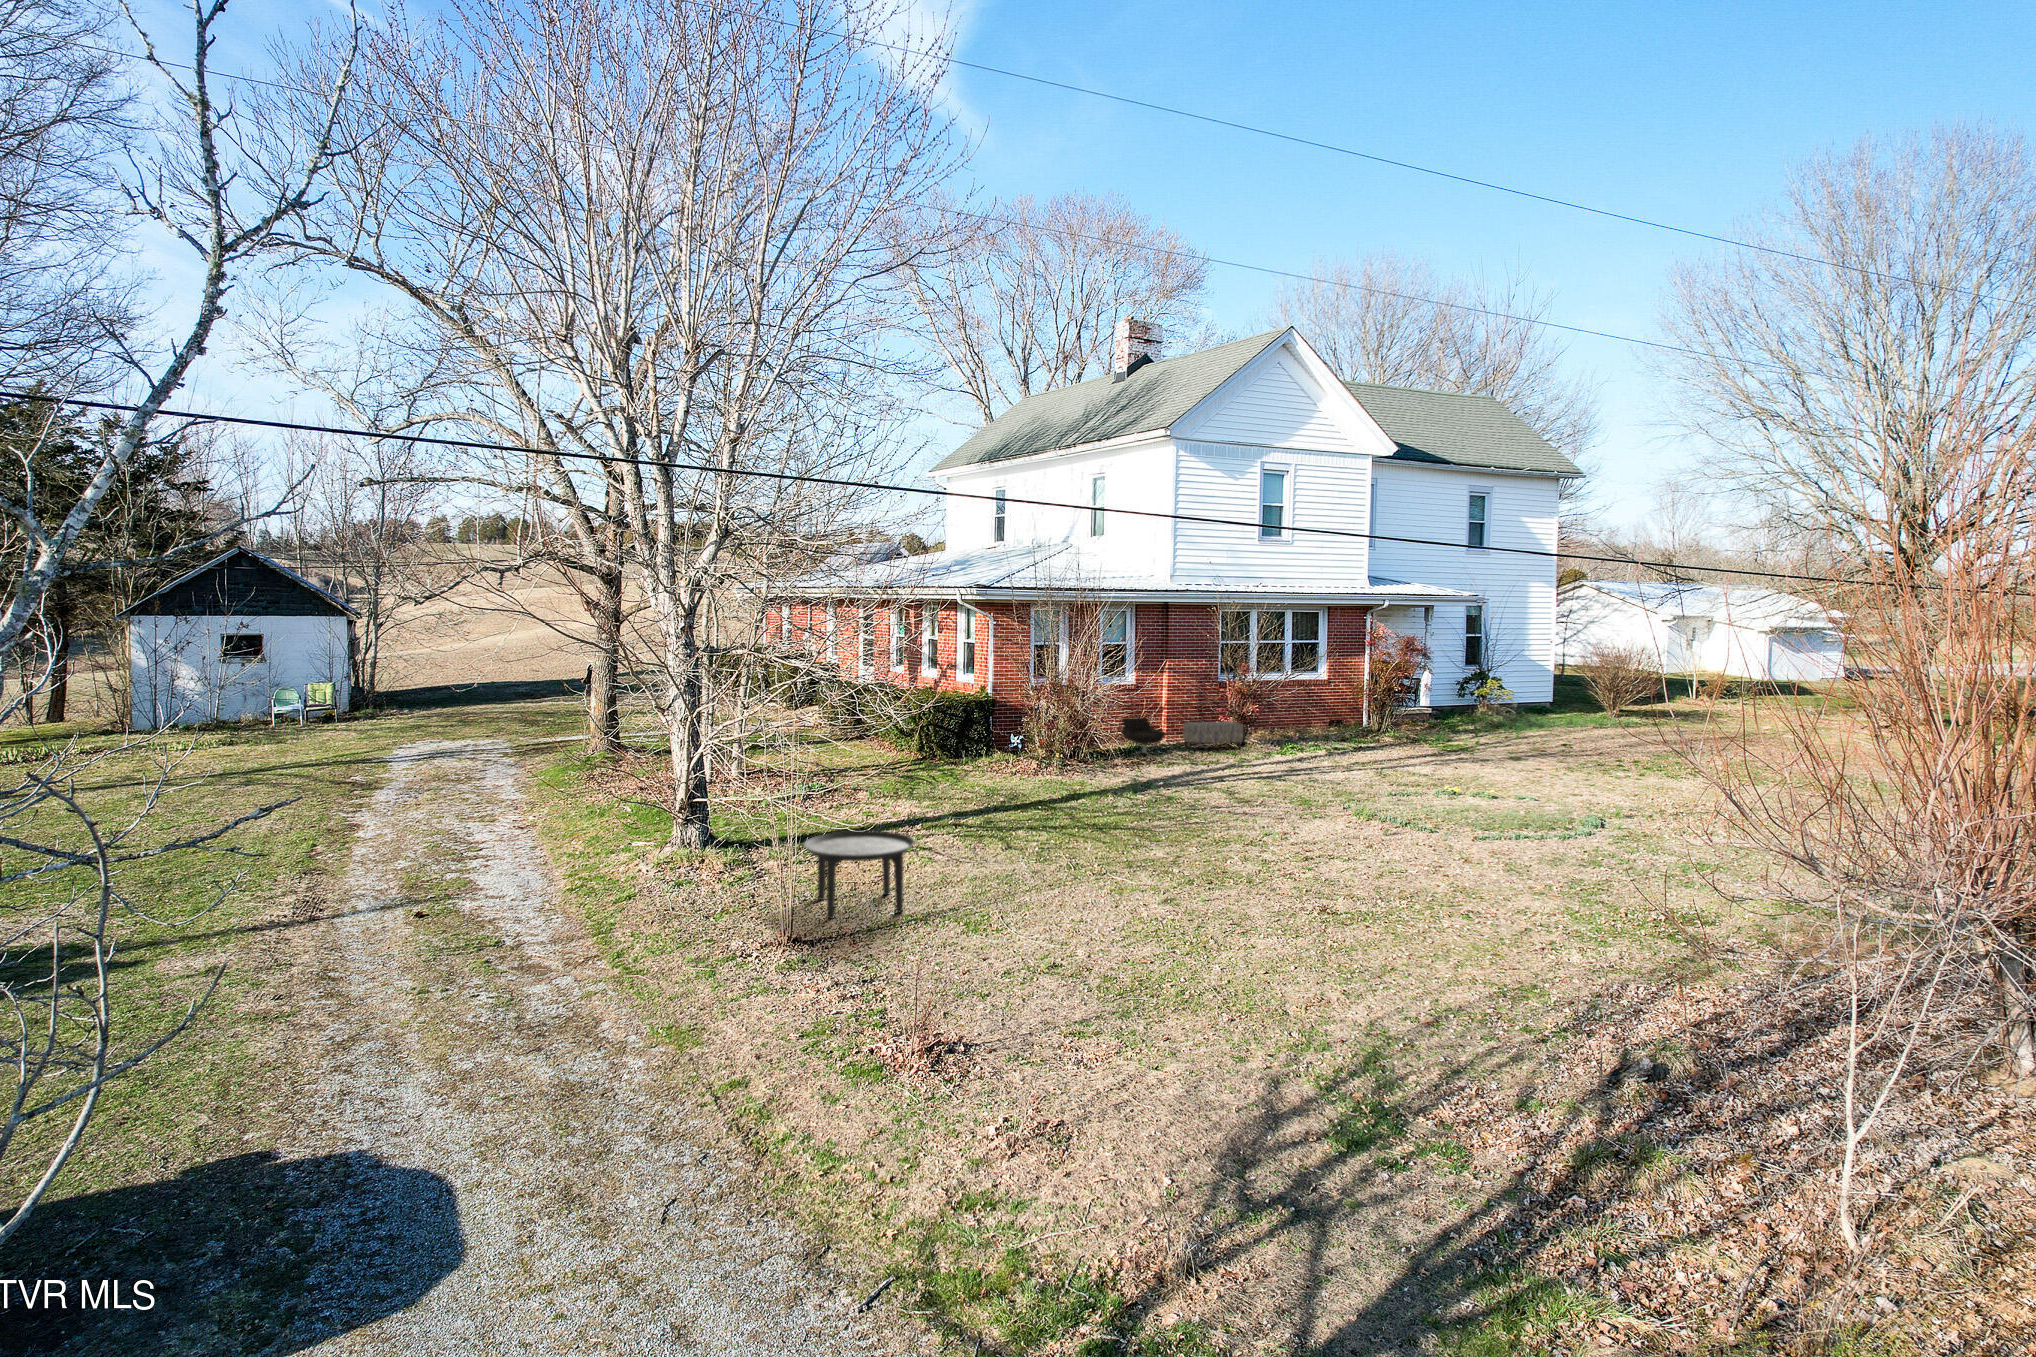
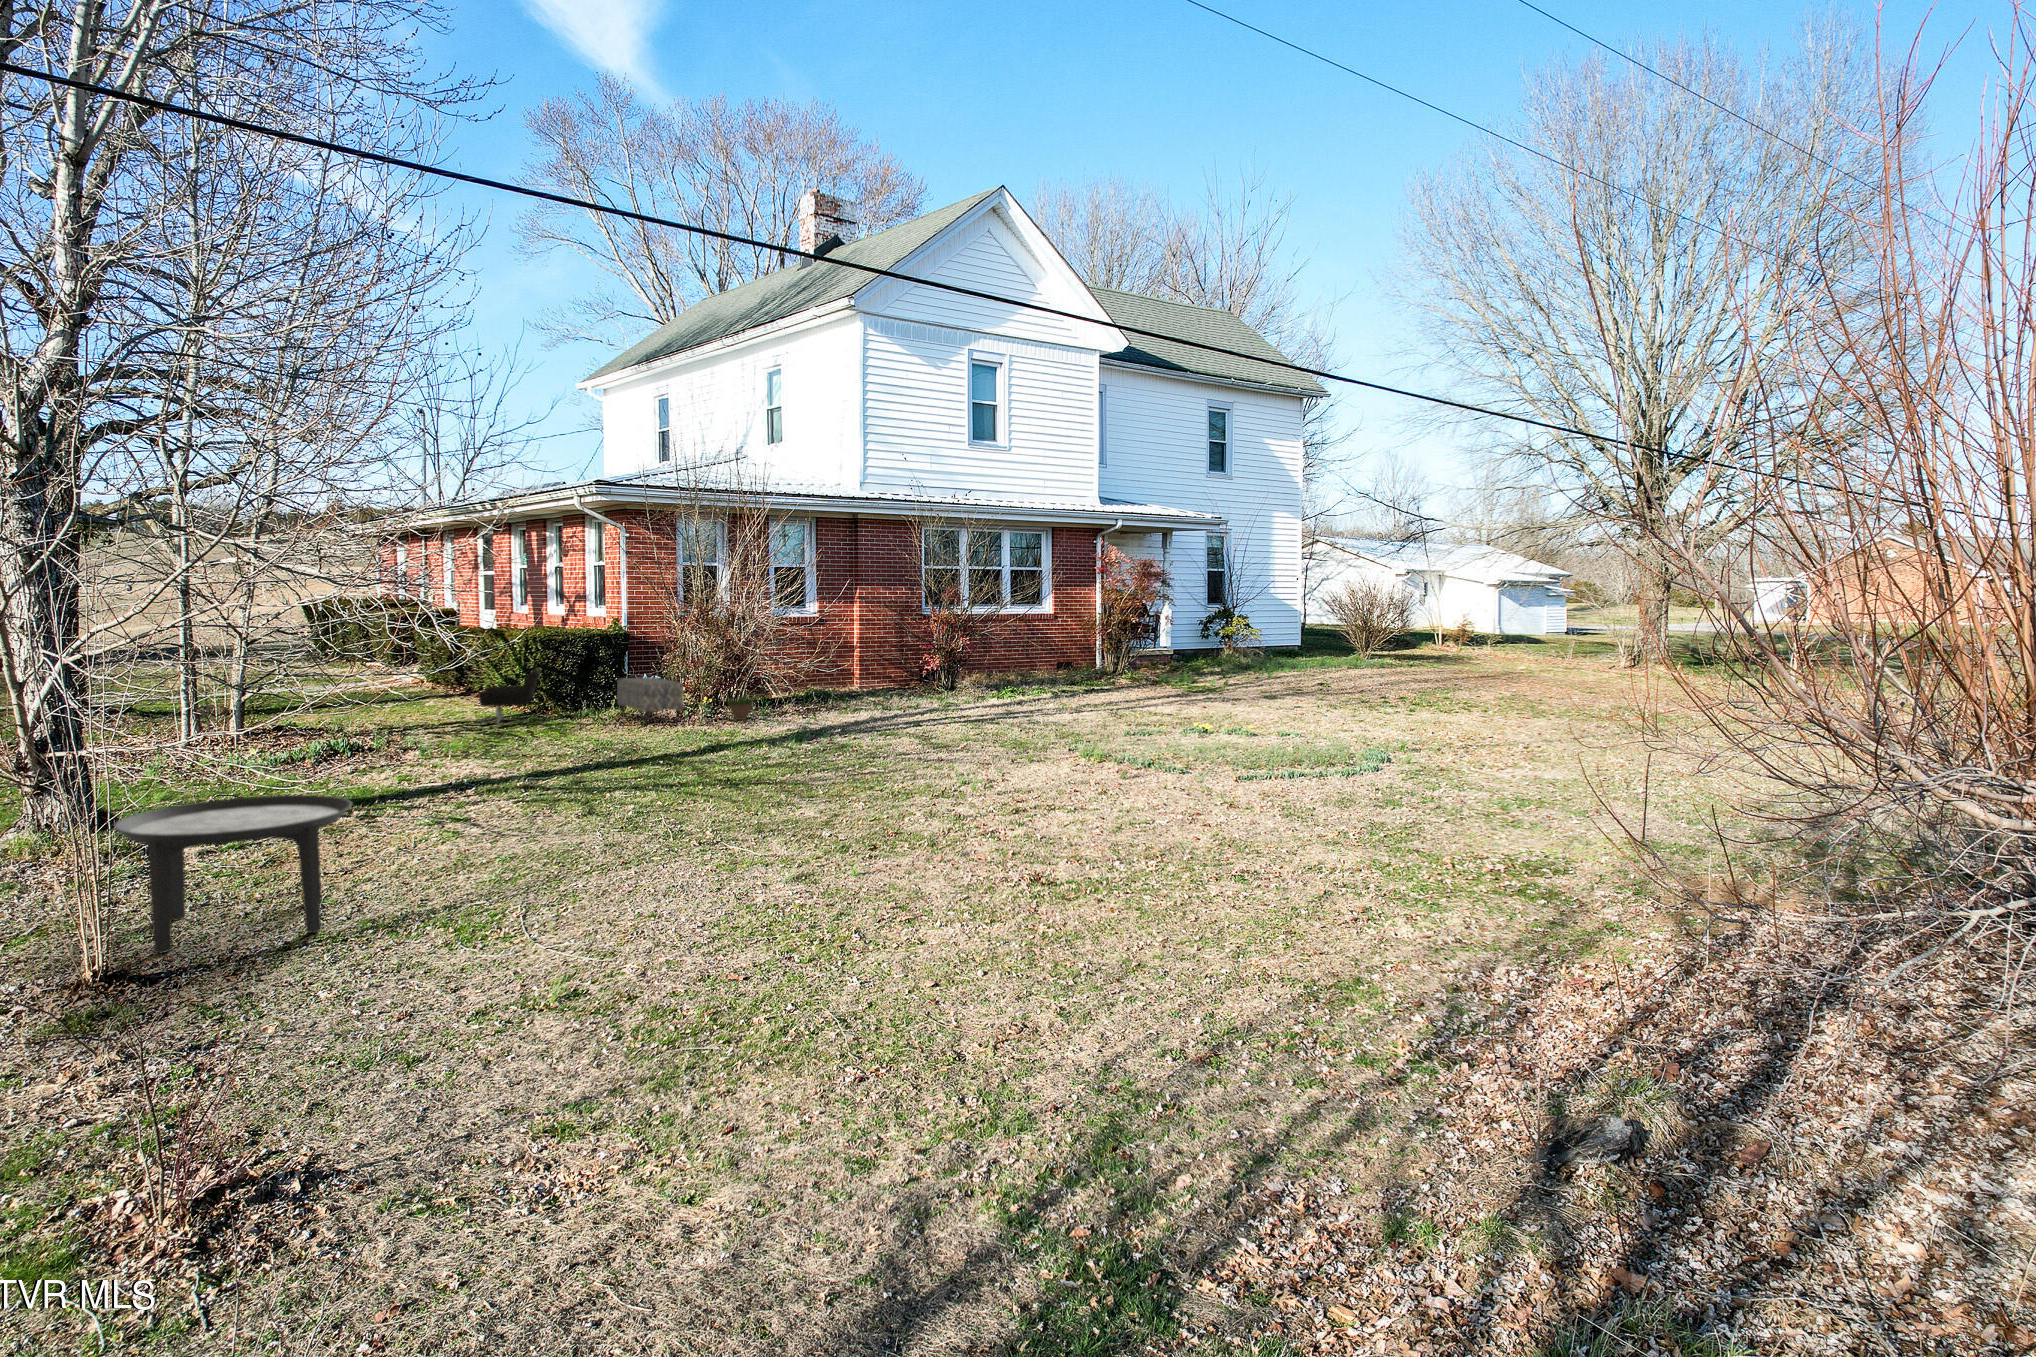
lounge chair: present [1122,717,1166,753] -> present [478,669,541,724]
bench: present [1183,721,1243,750] -> present [617,677,683,724]
decorative plant: none [1065,748,1095,768] -> present [725,695,756,720]

